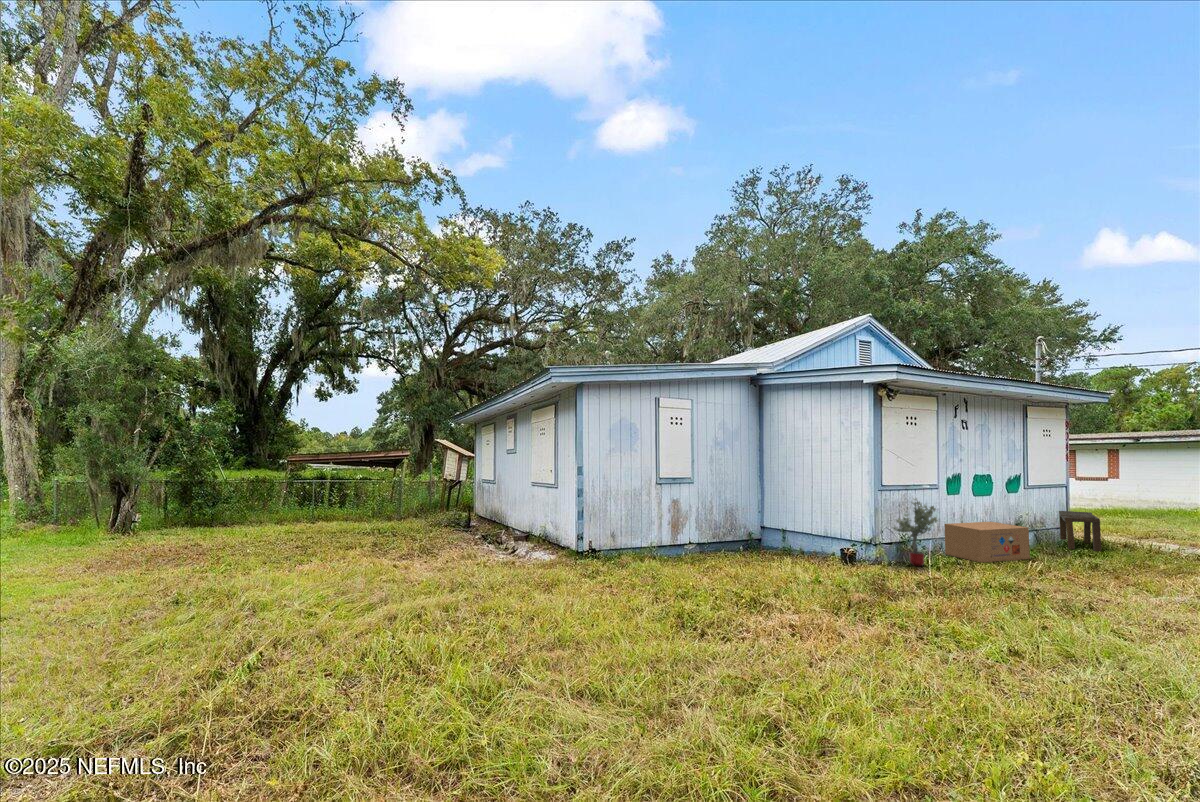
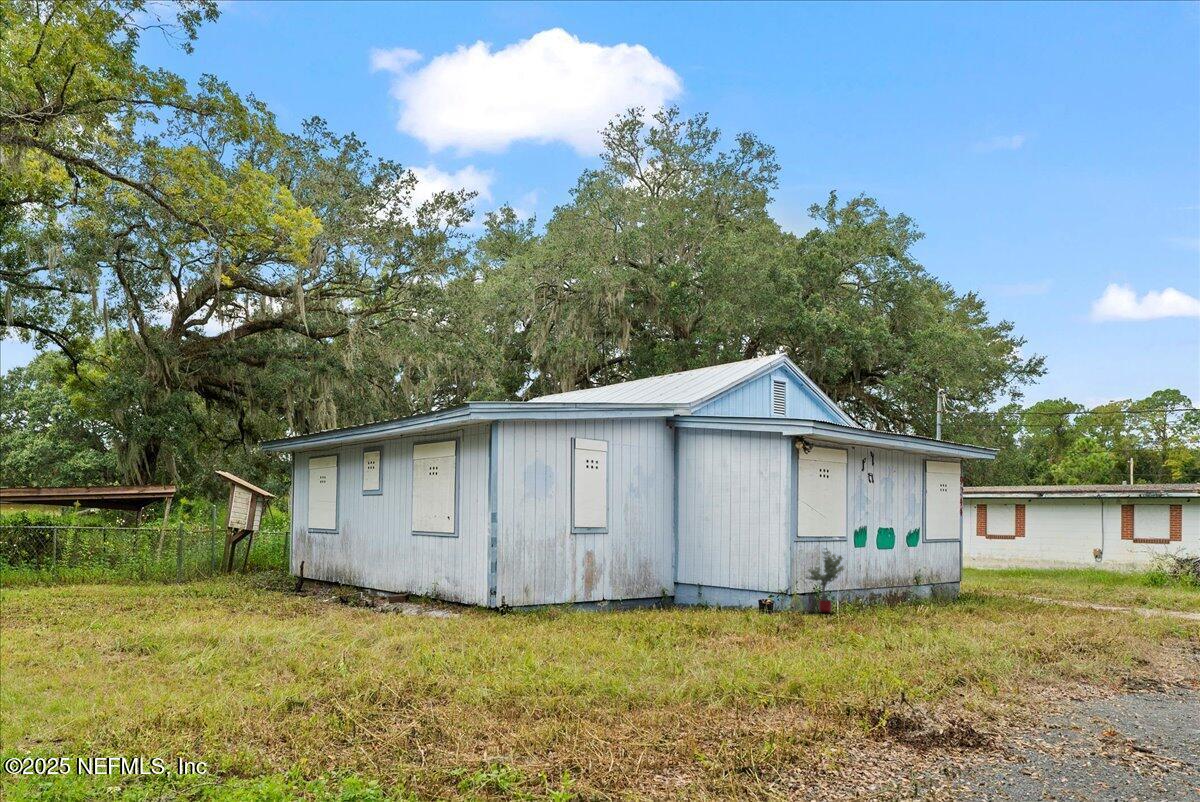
bench: present [1059,511,1101,551] -> none [951,564,981,601]
cardboard box: present [944,522,1030,562] -> none [850,573,920,610]

